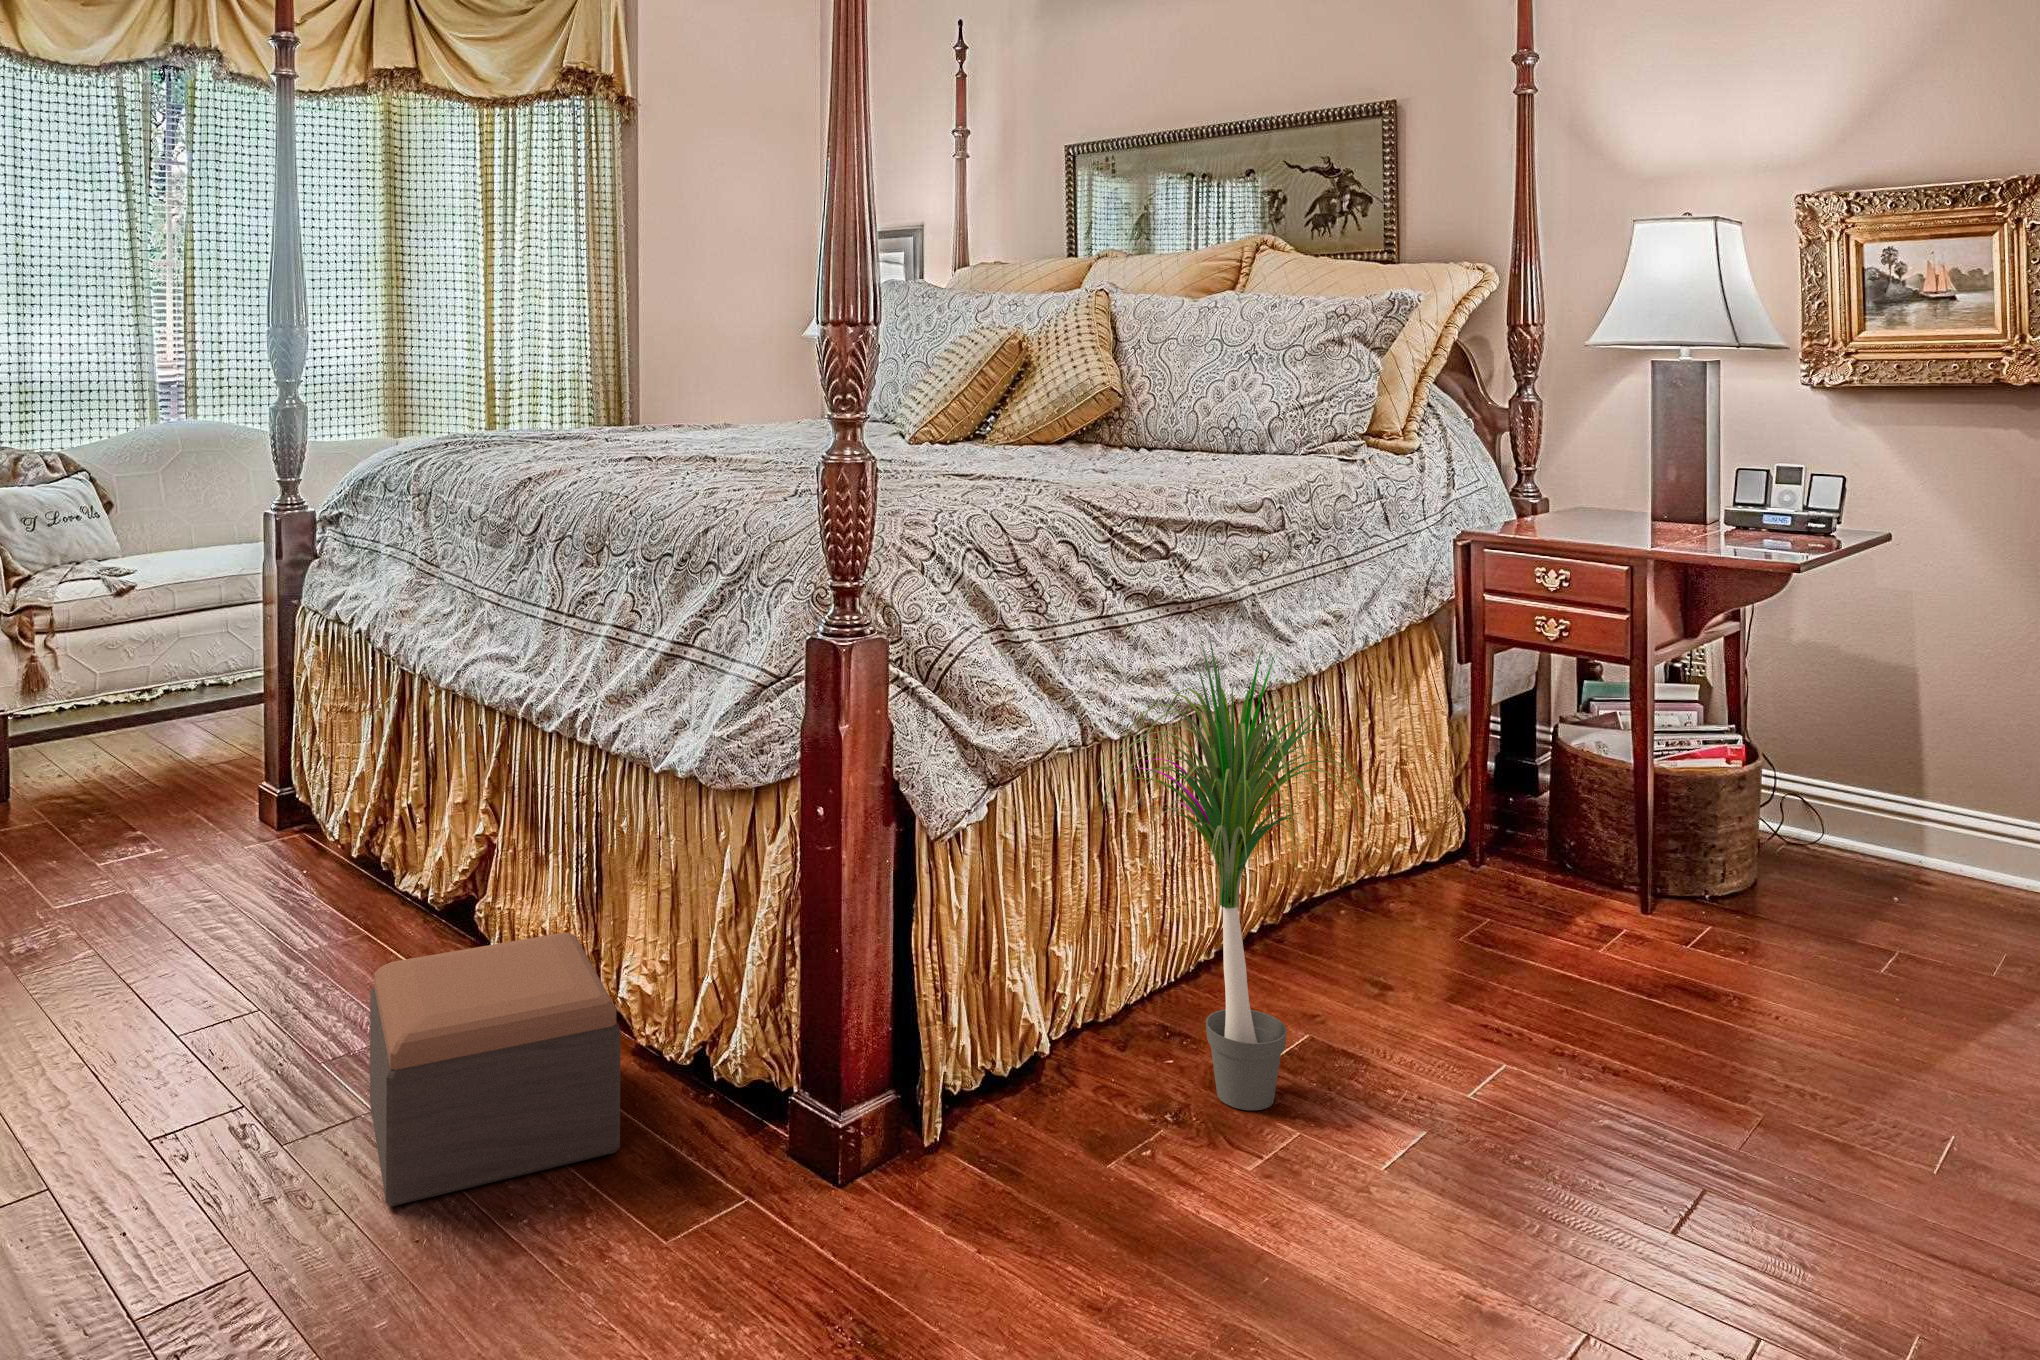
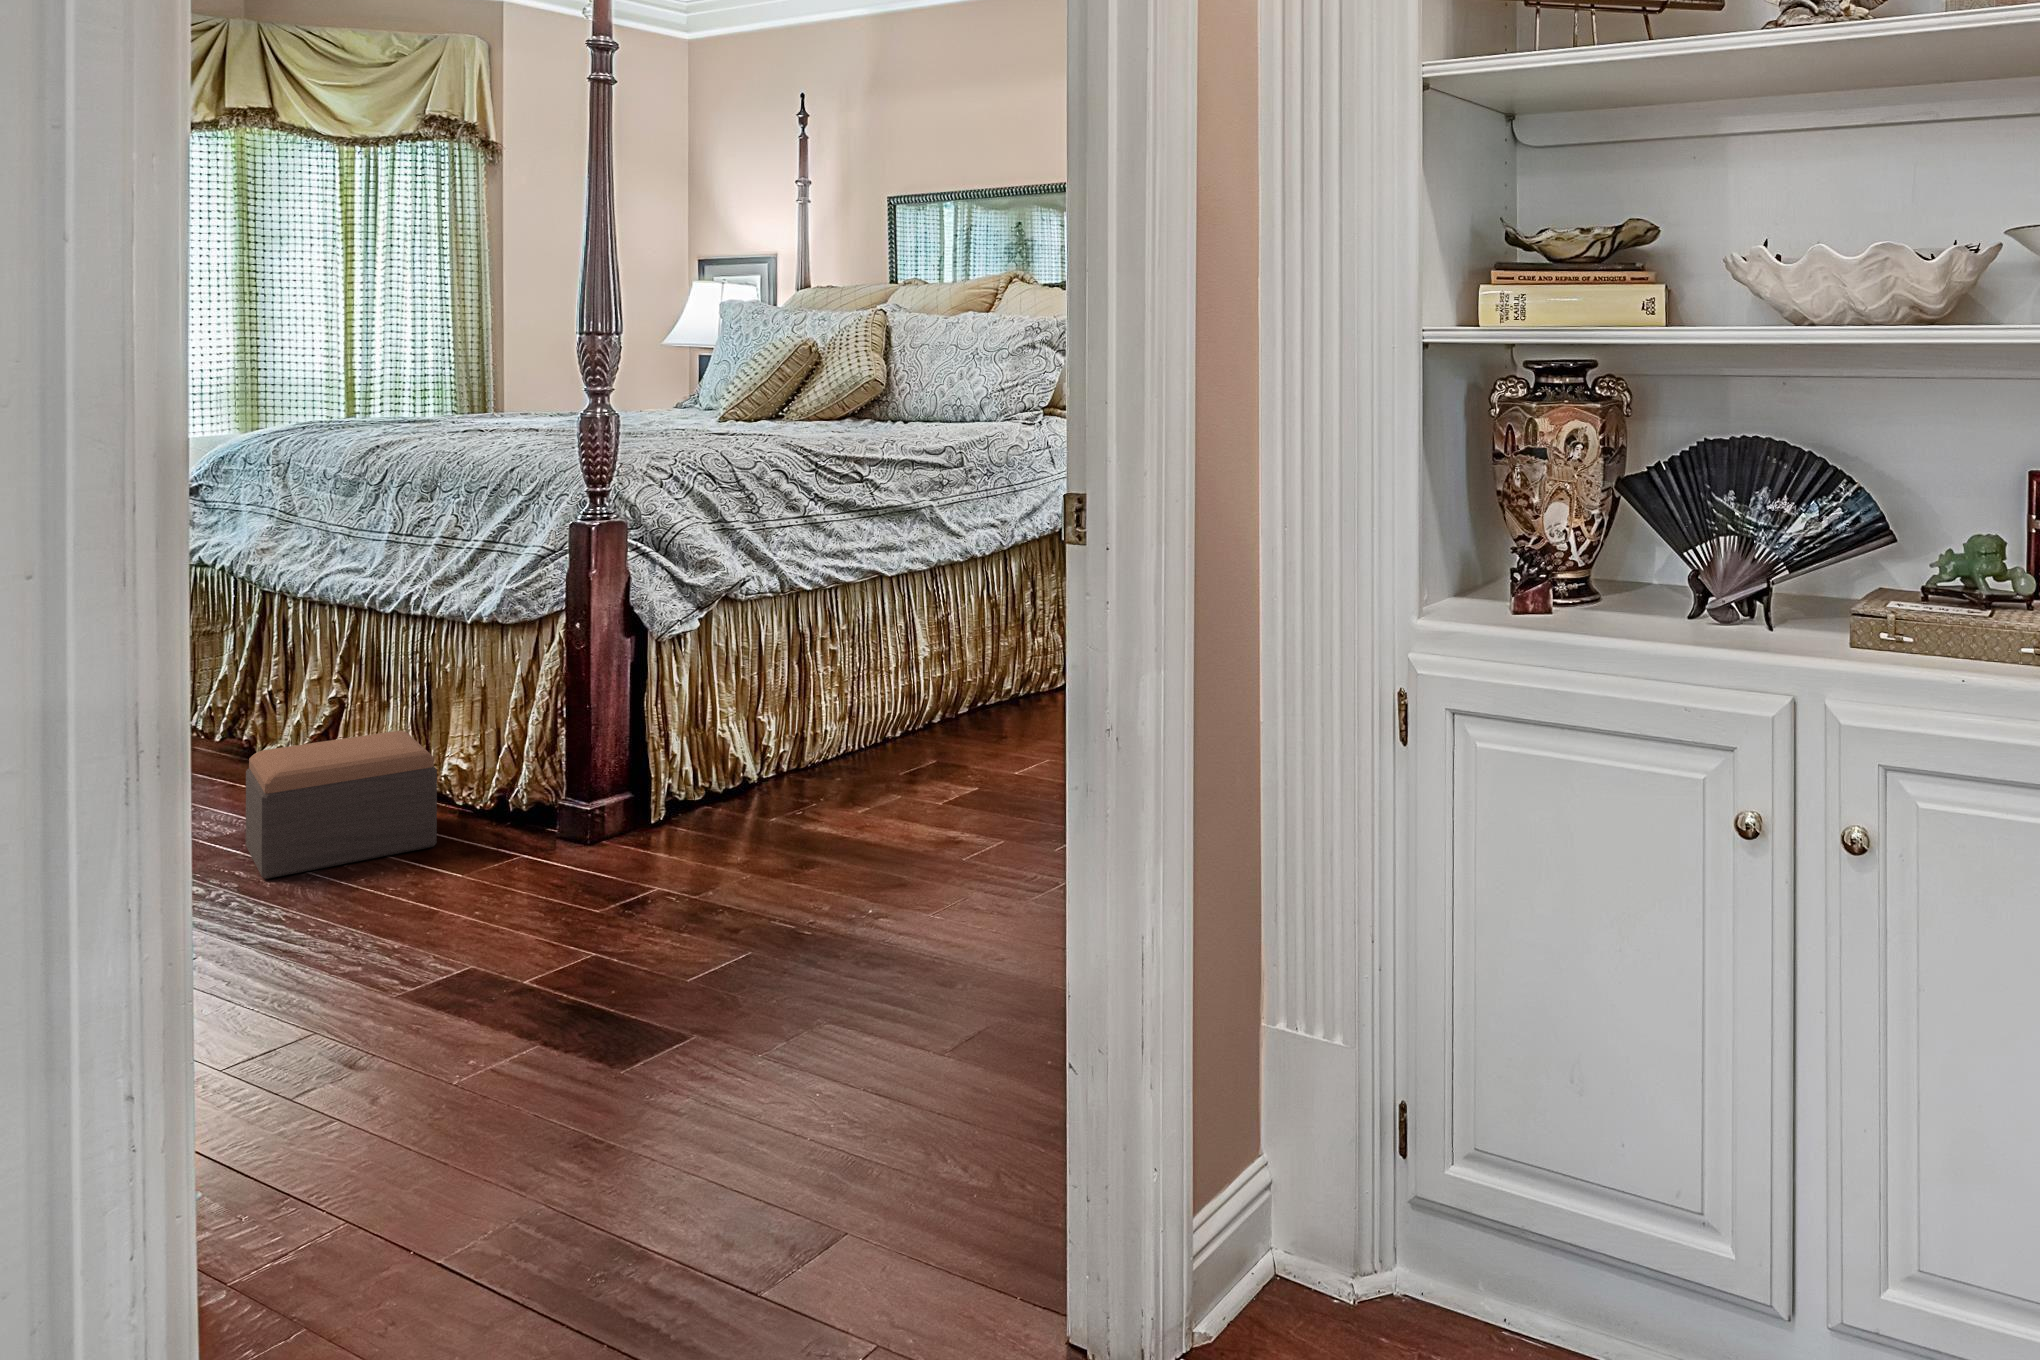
potted plant: present [1090,635,1380,1110] -> none [769,513,966,795]

